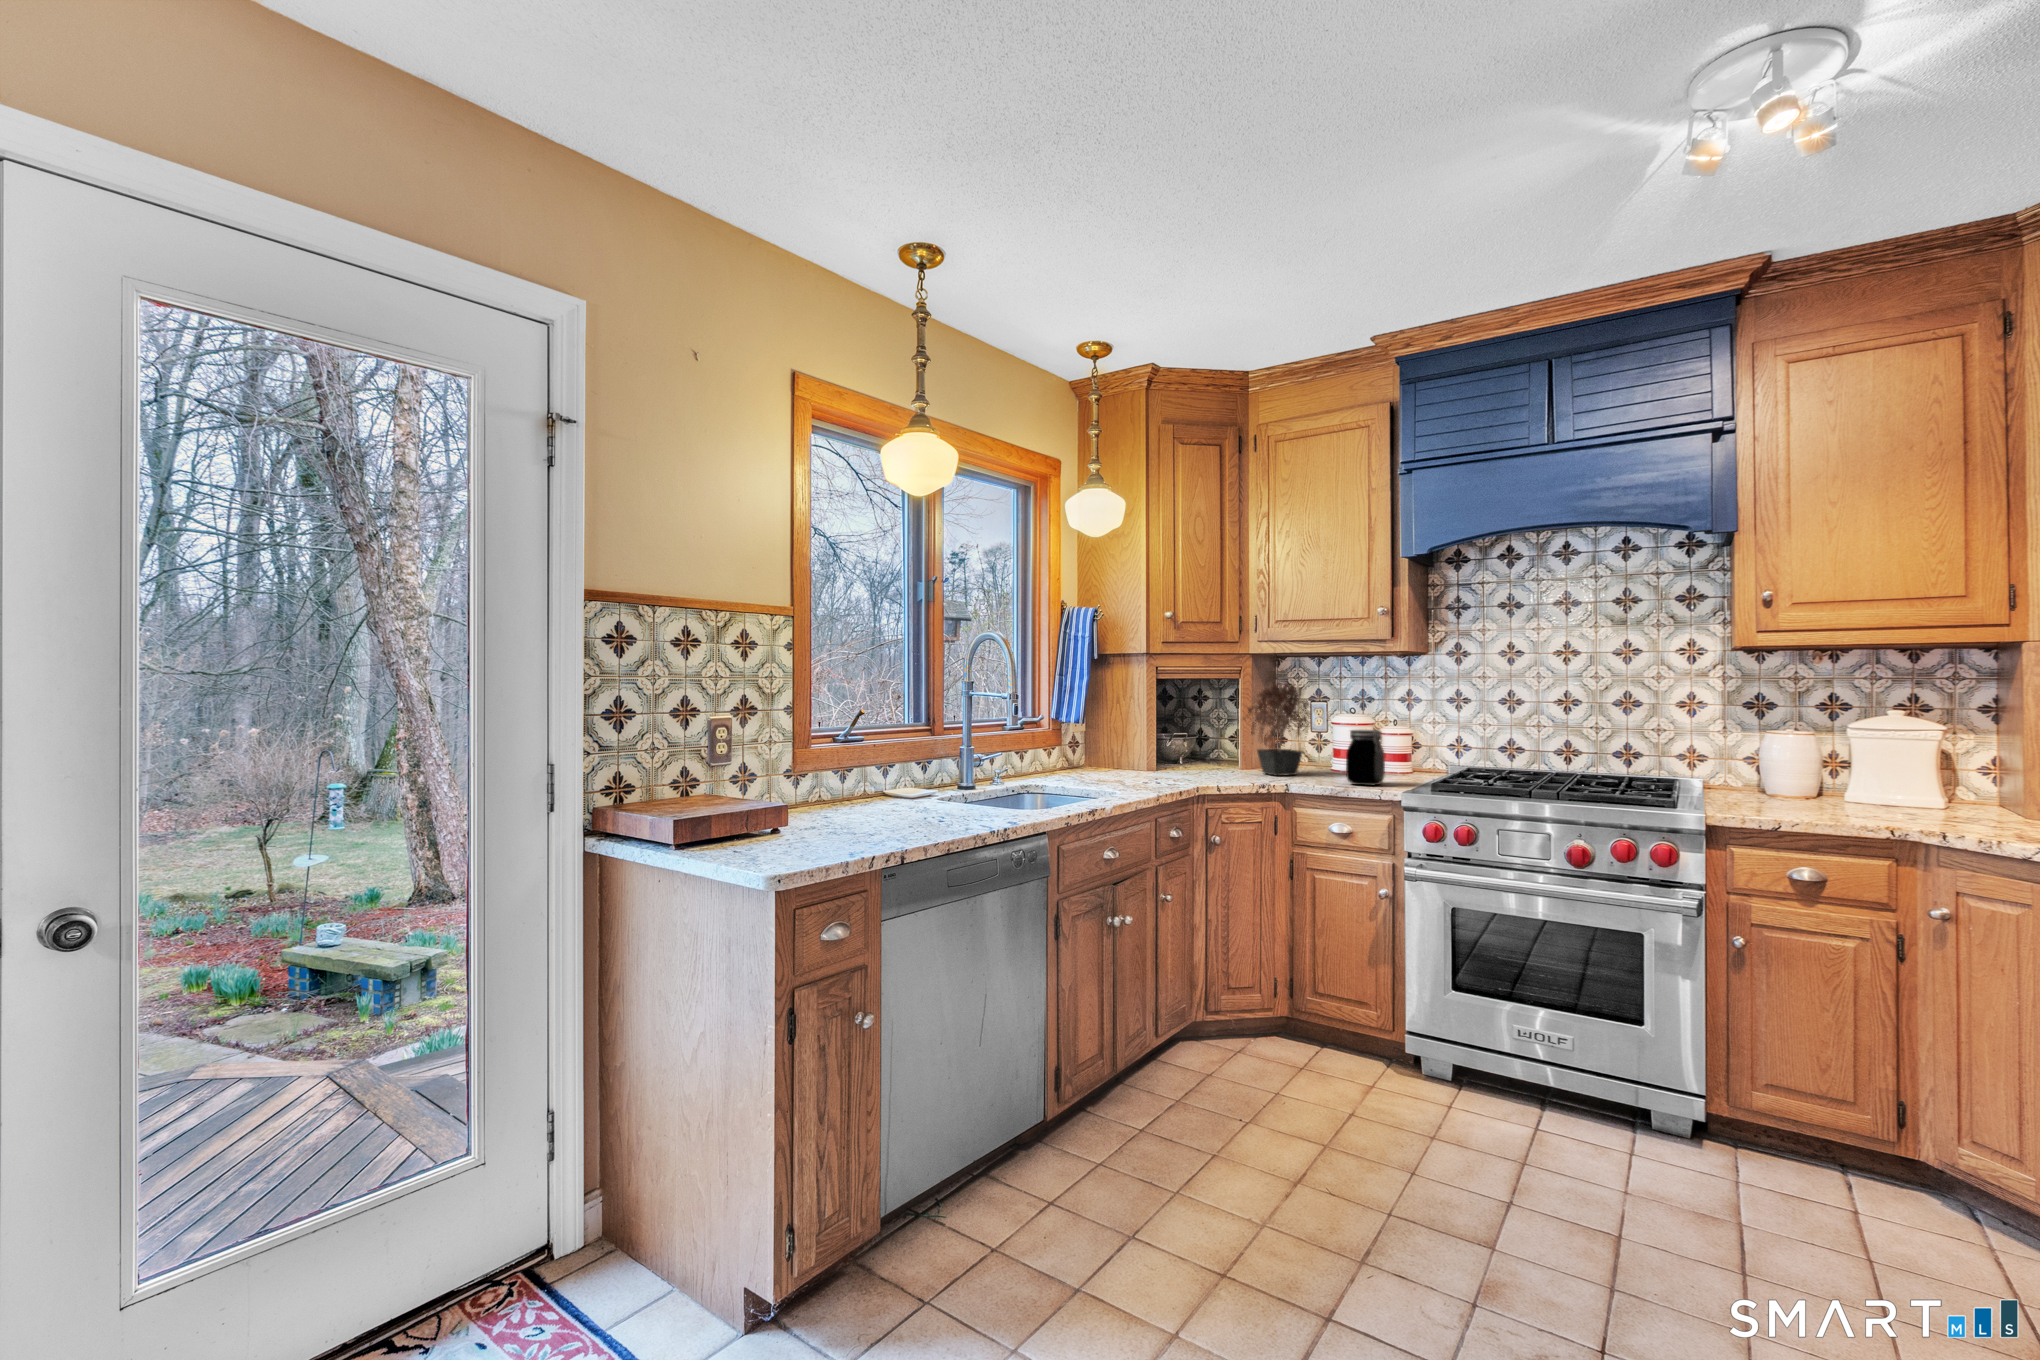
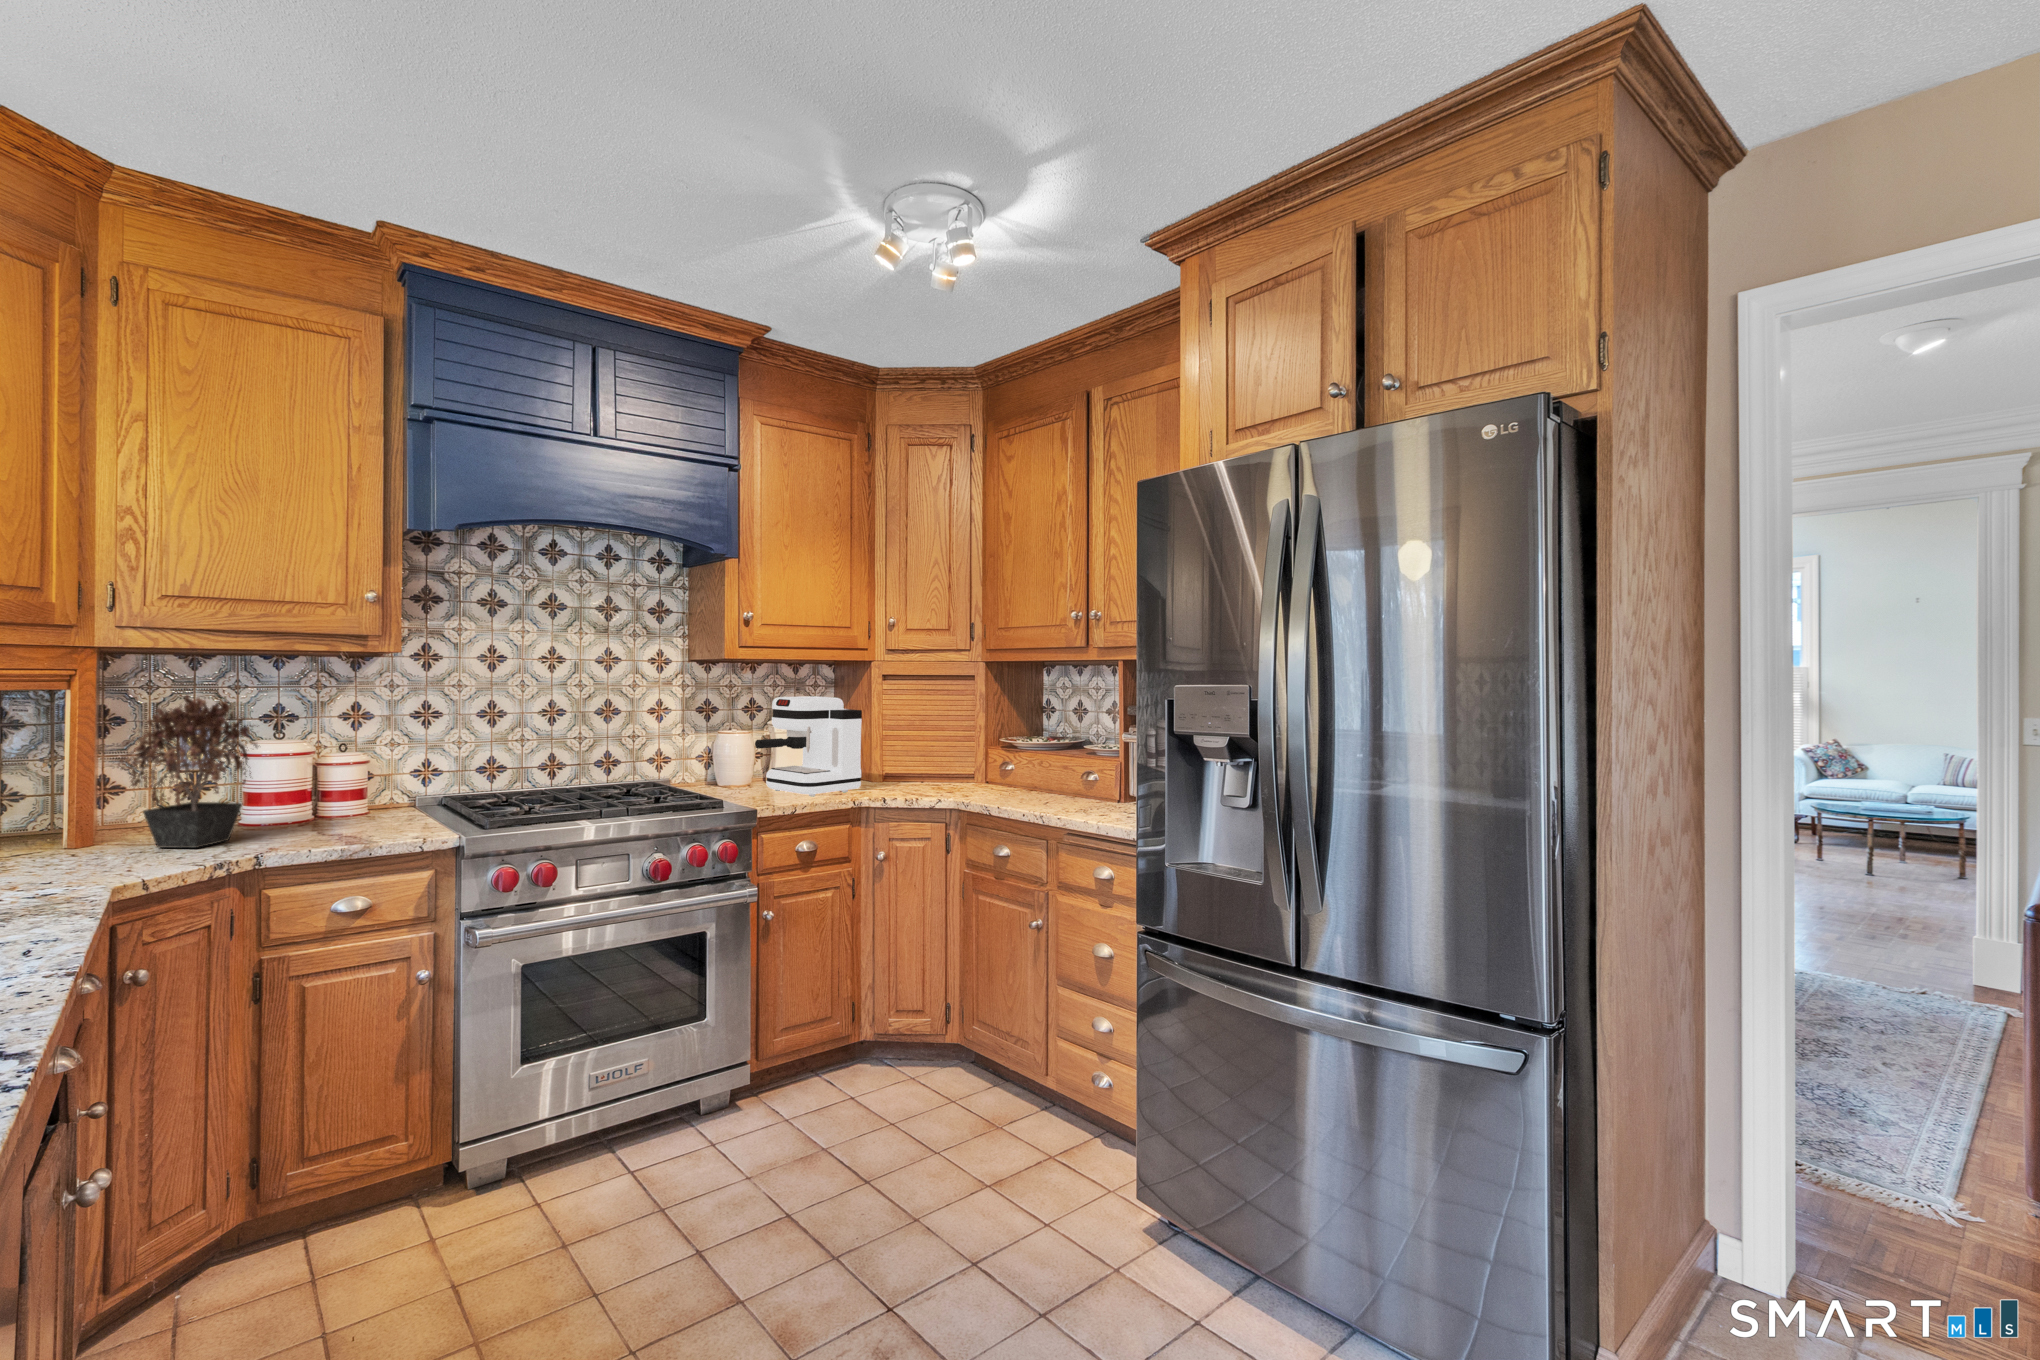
coffee maker: none [1753,687,1929,816] -> present [755,696,862,796]
jar: present [1346,730,1385,786] -> none [354,763,418,841]

